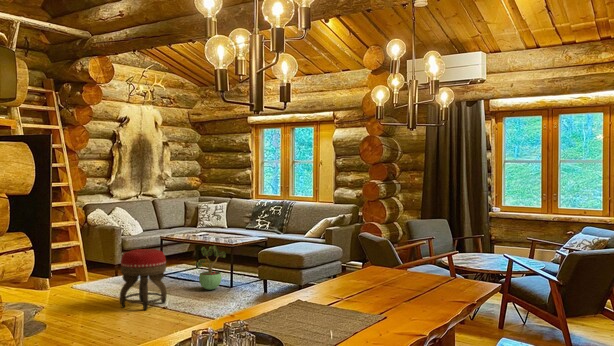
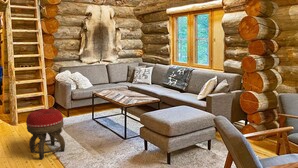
potted plant: present [197,245,226,290] -> none [98,106,119,138]

